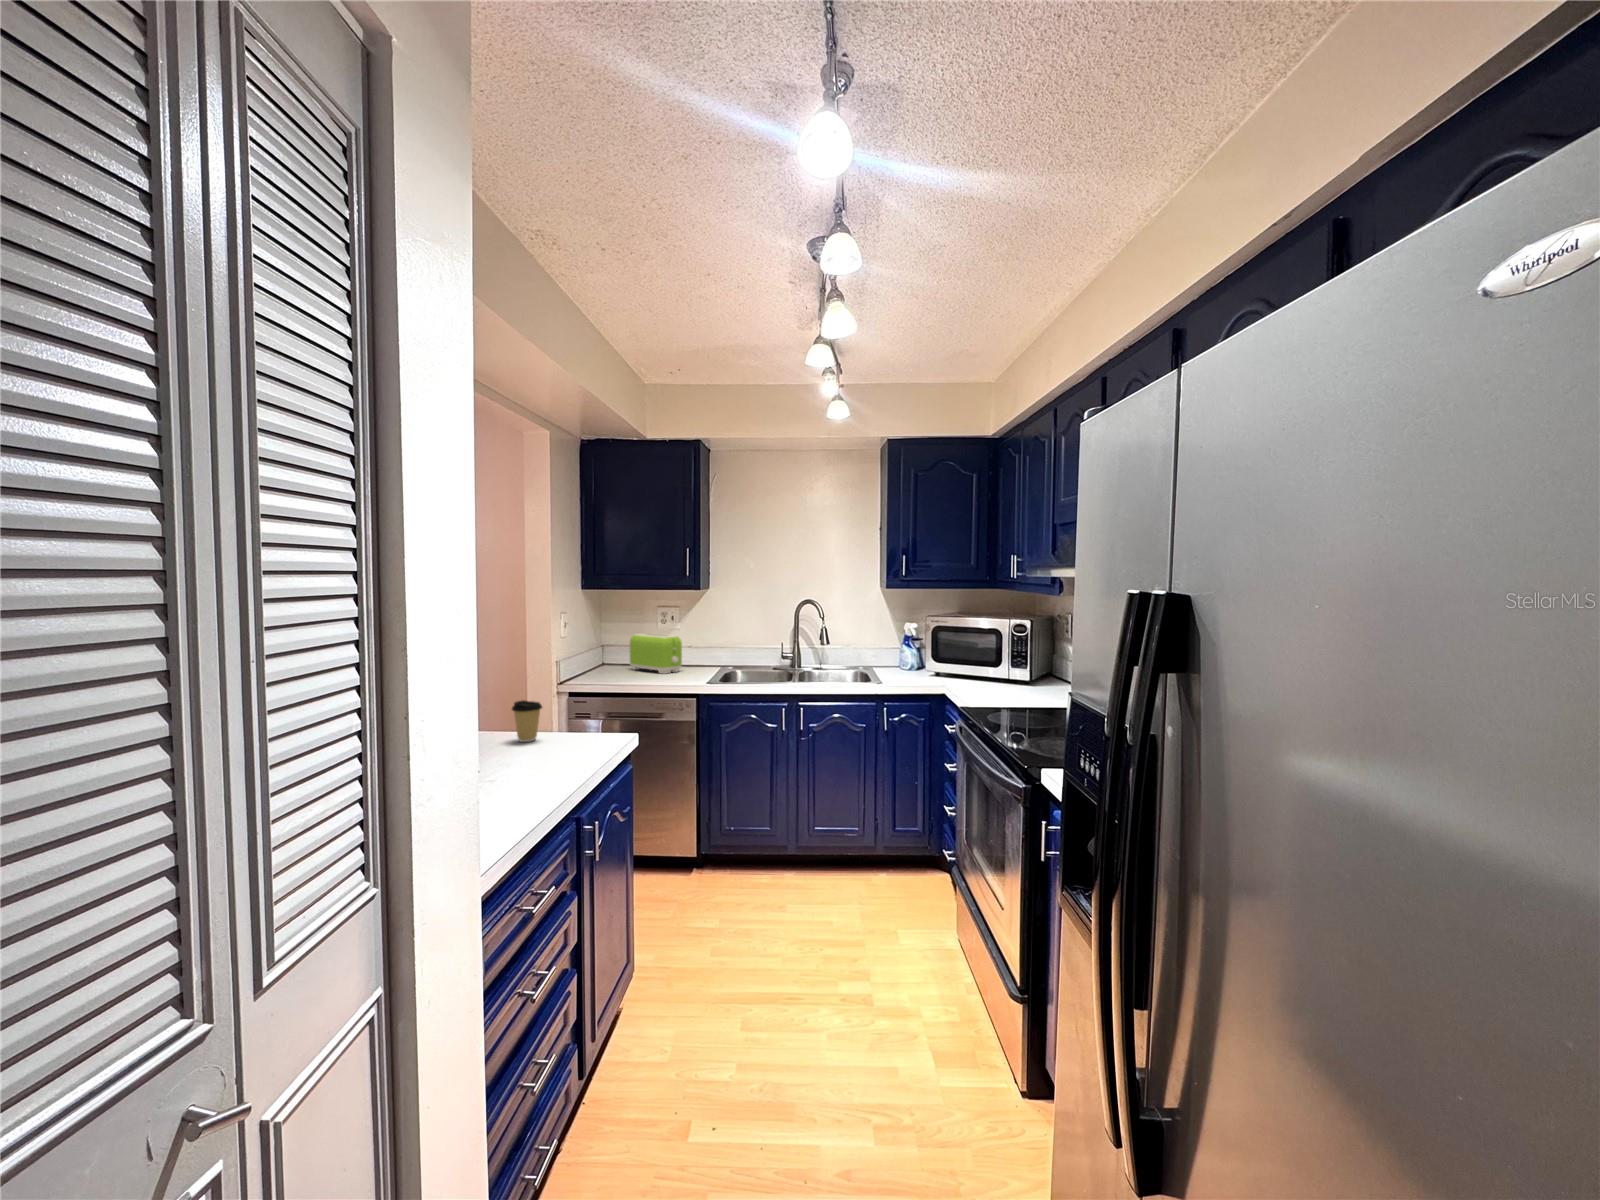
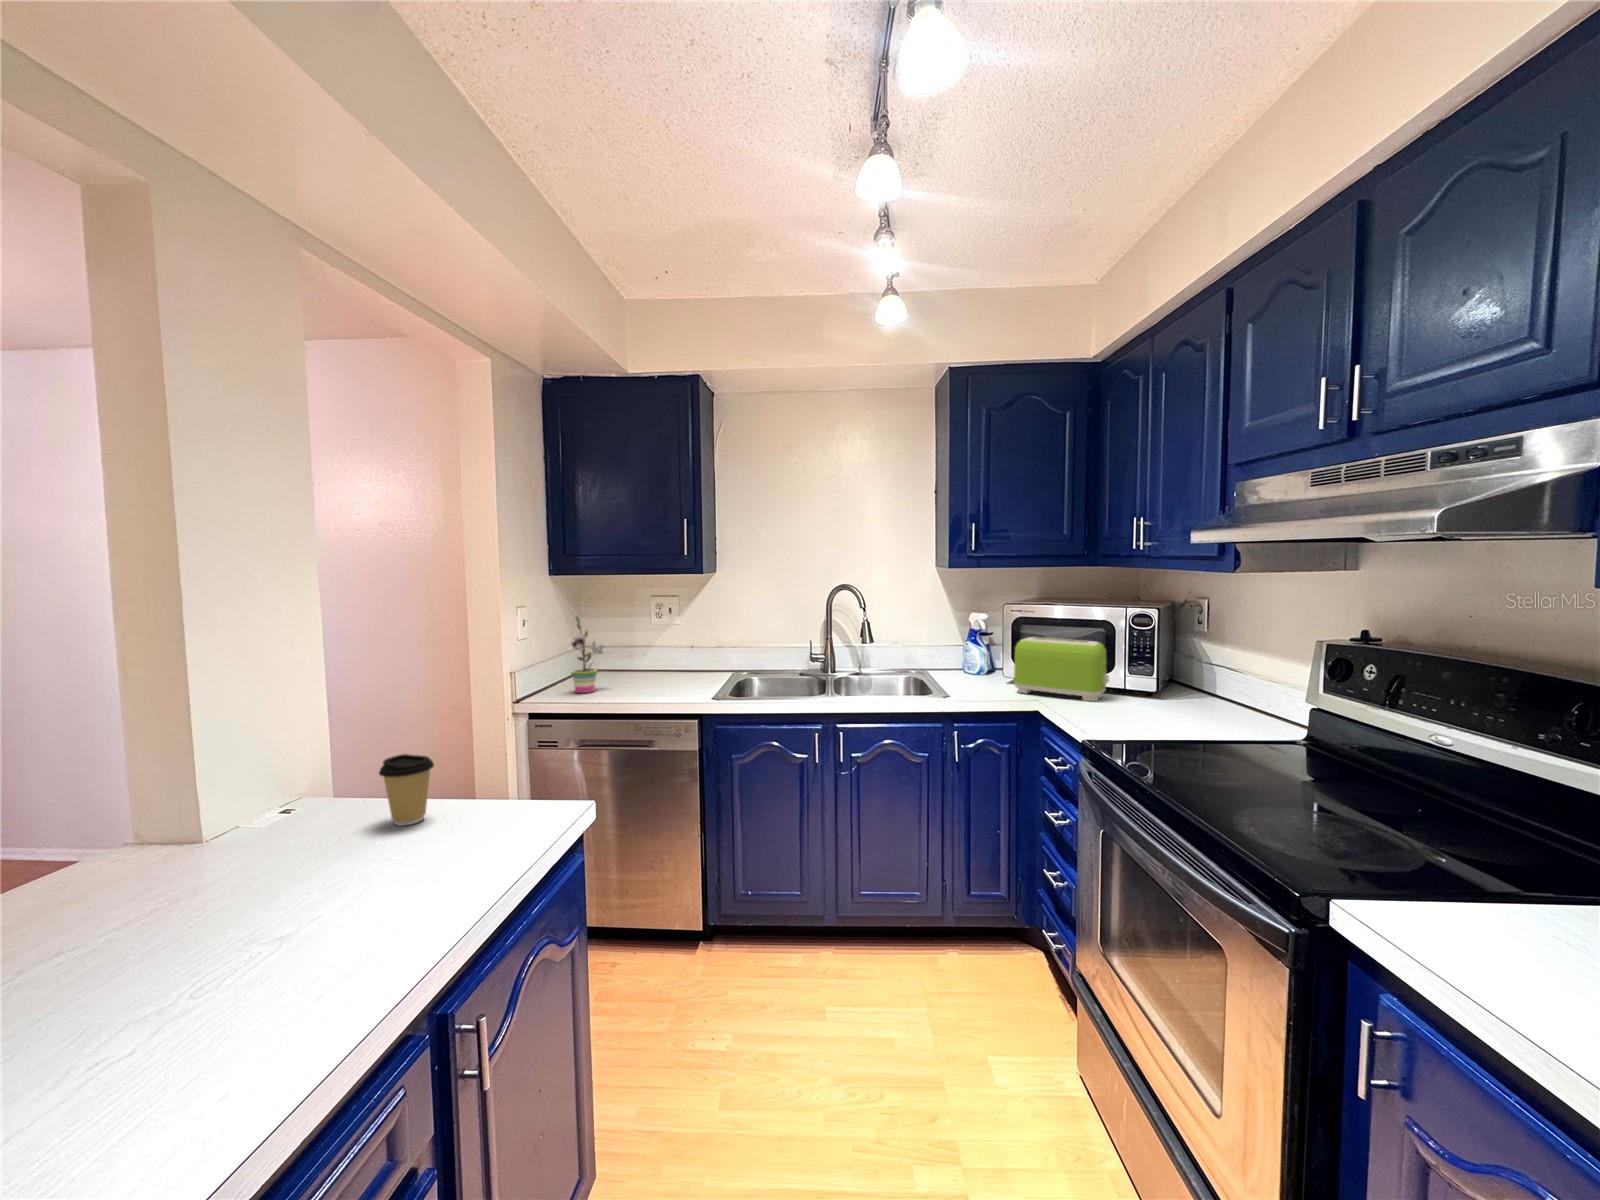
potted plant: none [595,621,628,680] -> present [567,617,605,693]
toaster: present [630,633,682,674] -> present [1014,637,1109,701]

